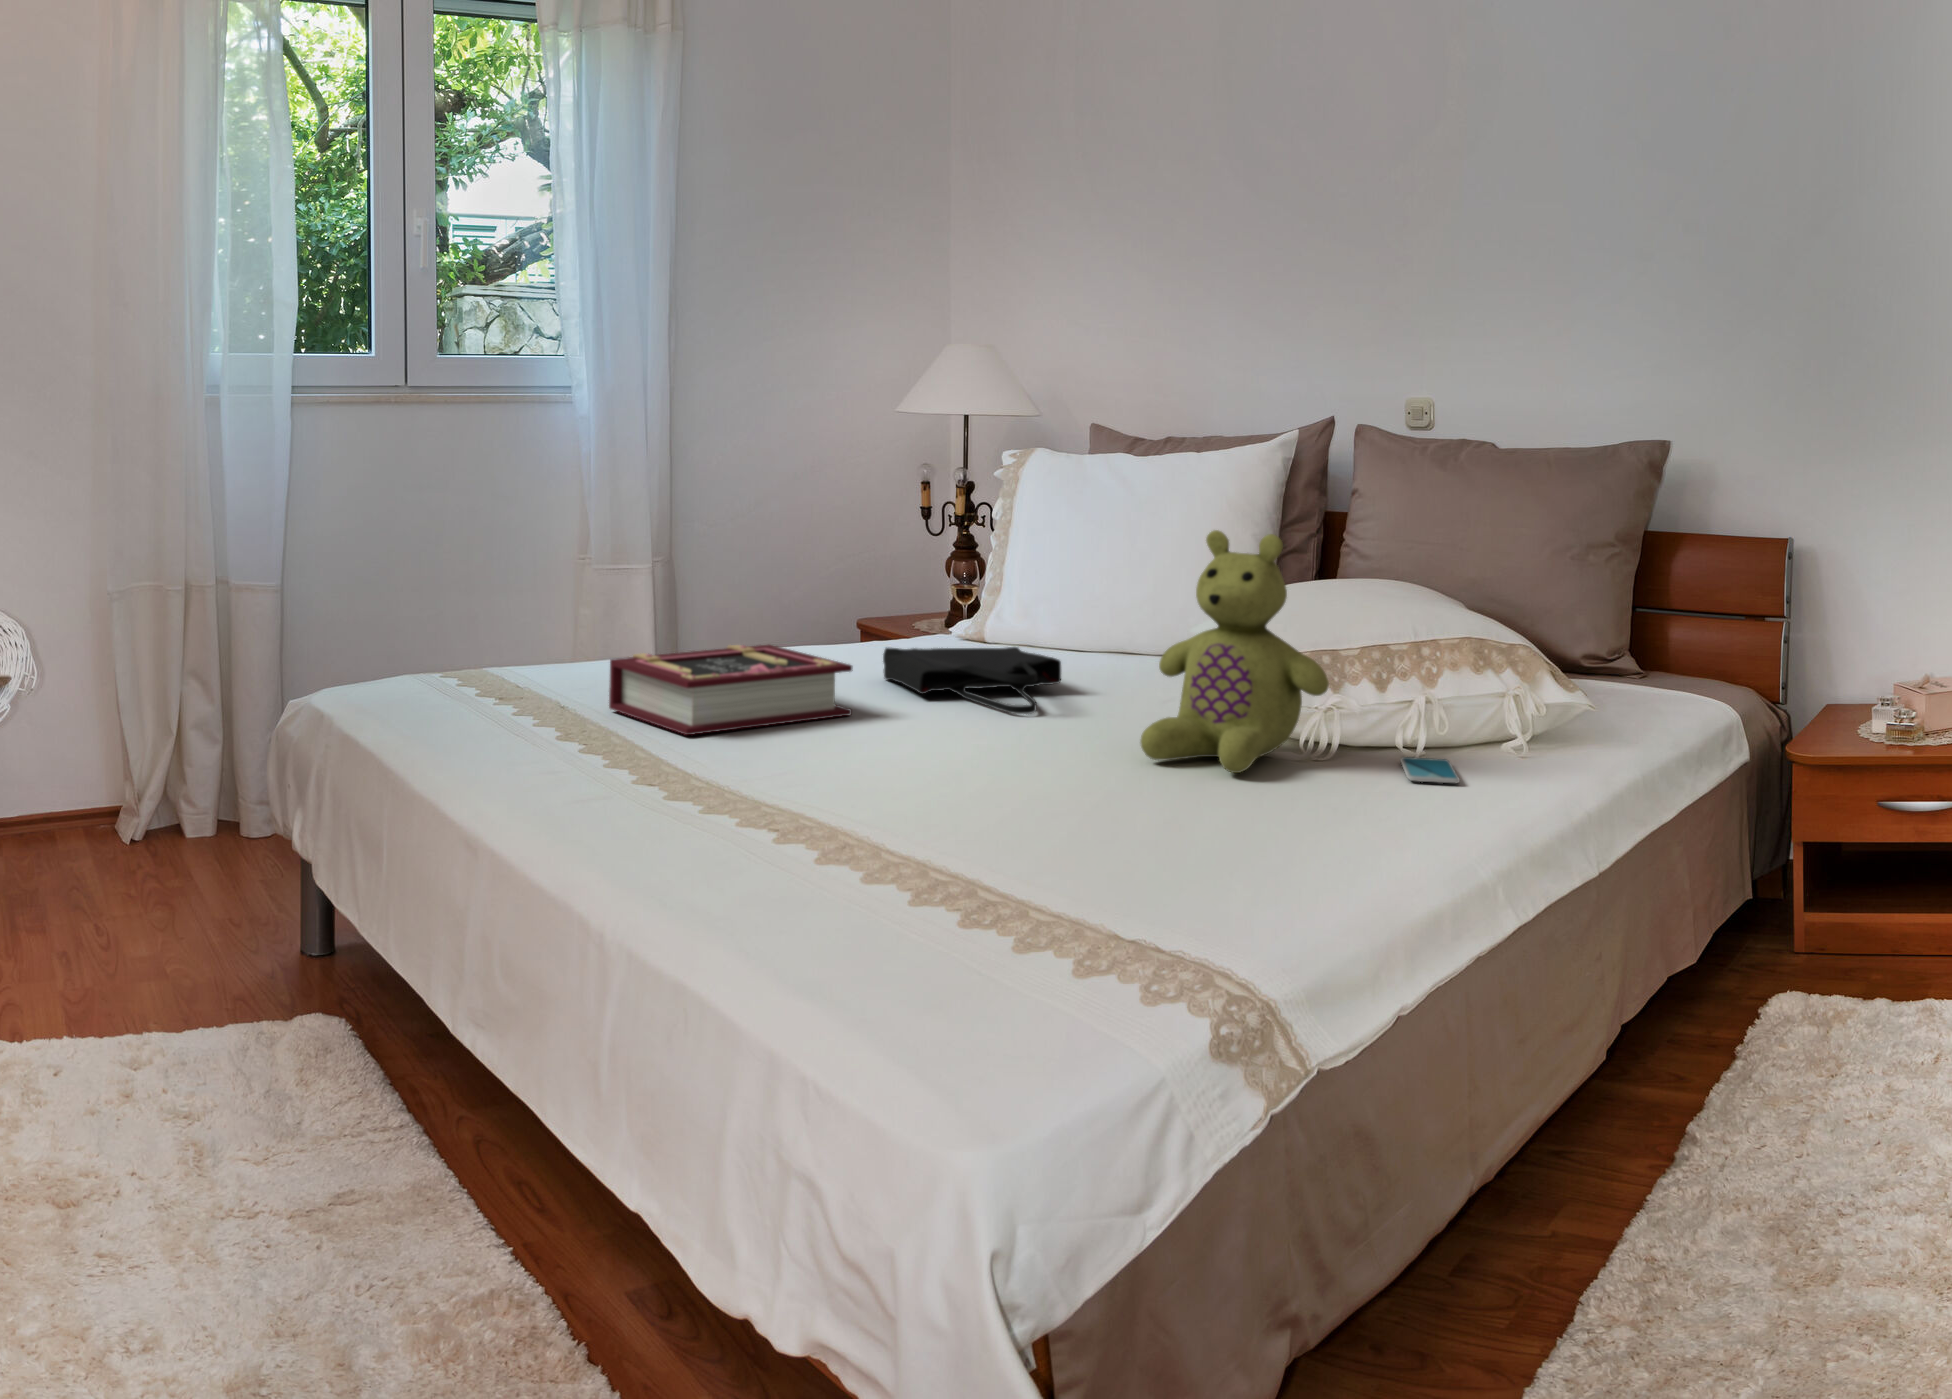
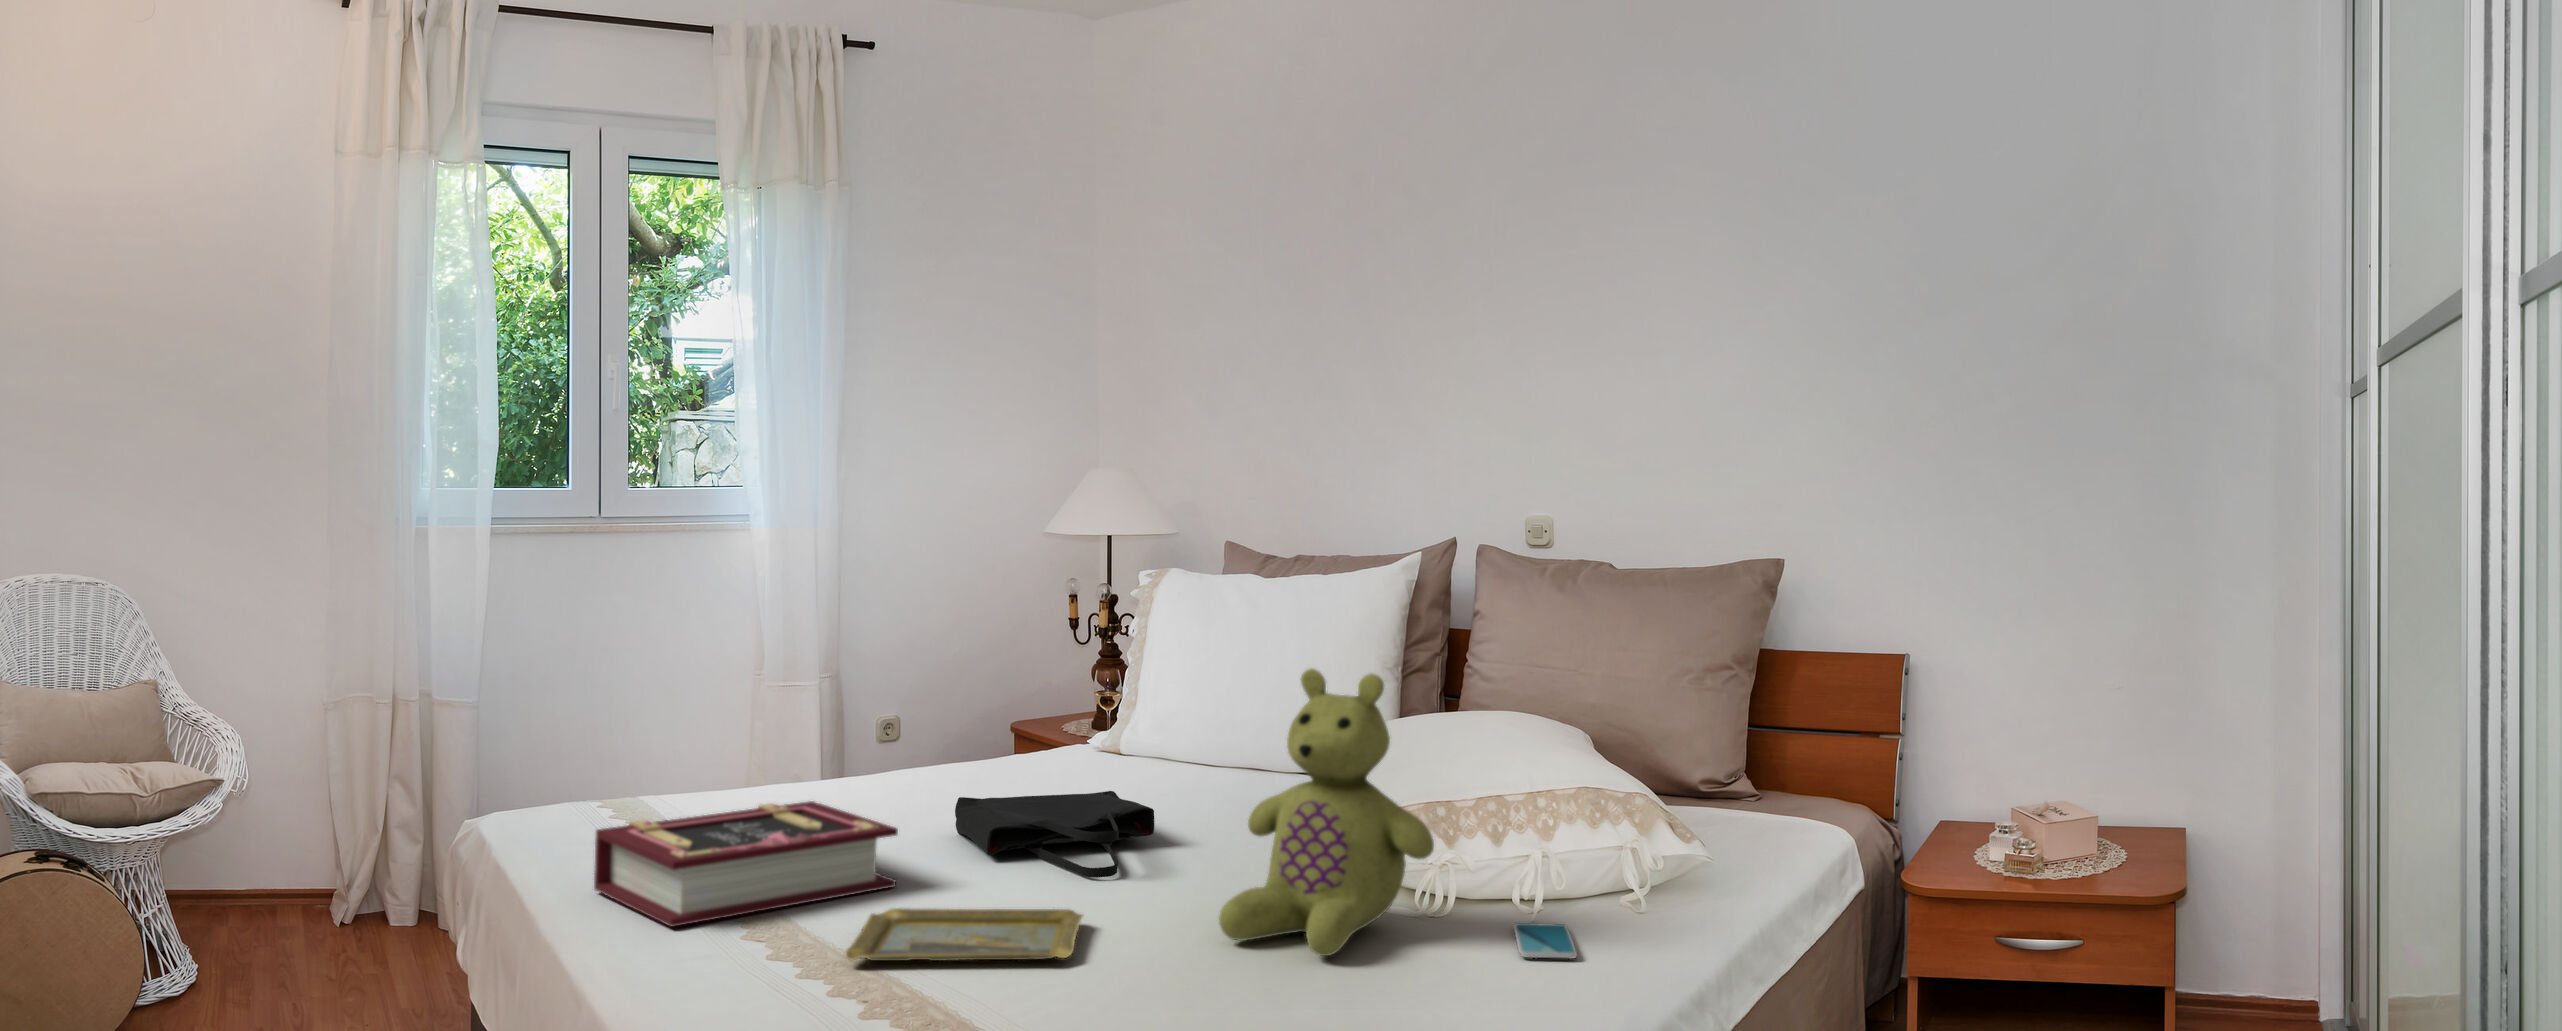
tray: none [837,727,1022,767] -> present [846,908,1083,961]

